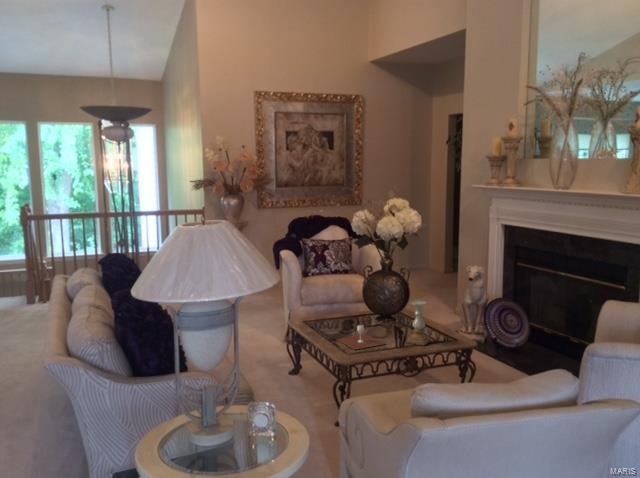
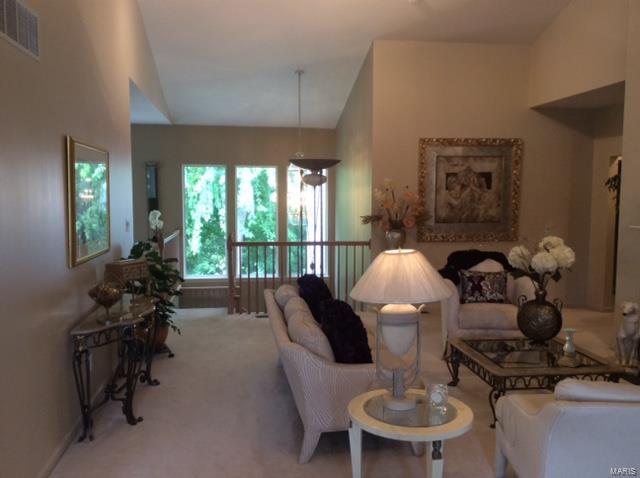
wine glass: present [337,325,385,350] -> none [491,345,538,365]

